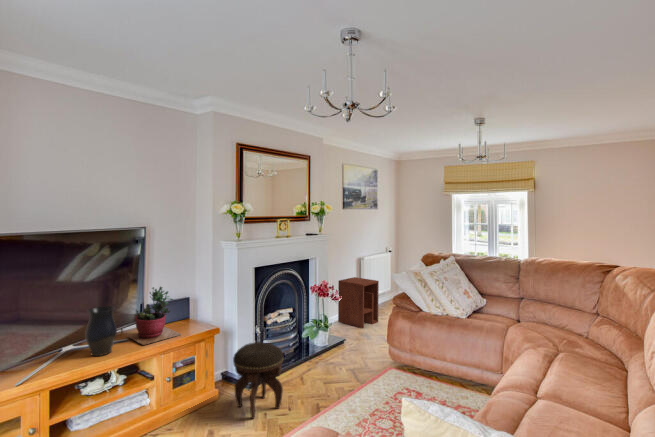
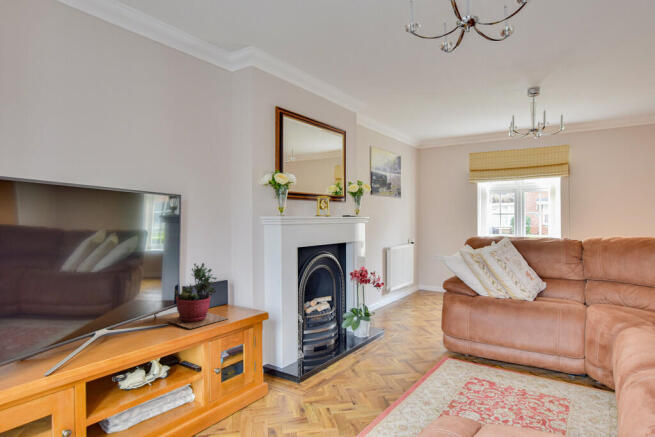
side table: present [338,277,379,328] -> none [368,268,411,321]
vase: present [85,306,117,356] -> none [125,282,161,341]
footstool: present [233,342,284,419] -> none [288,328,345,415]

